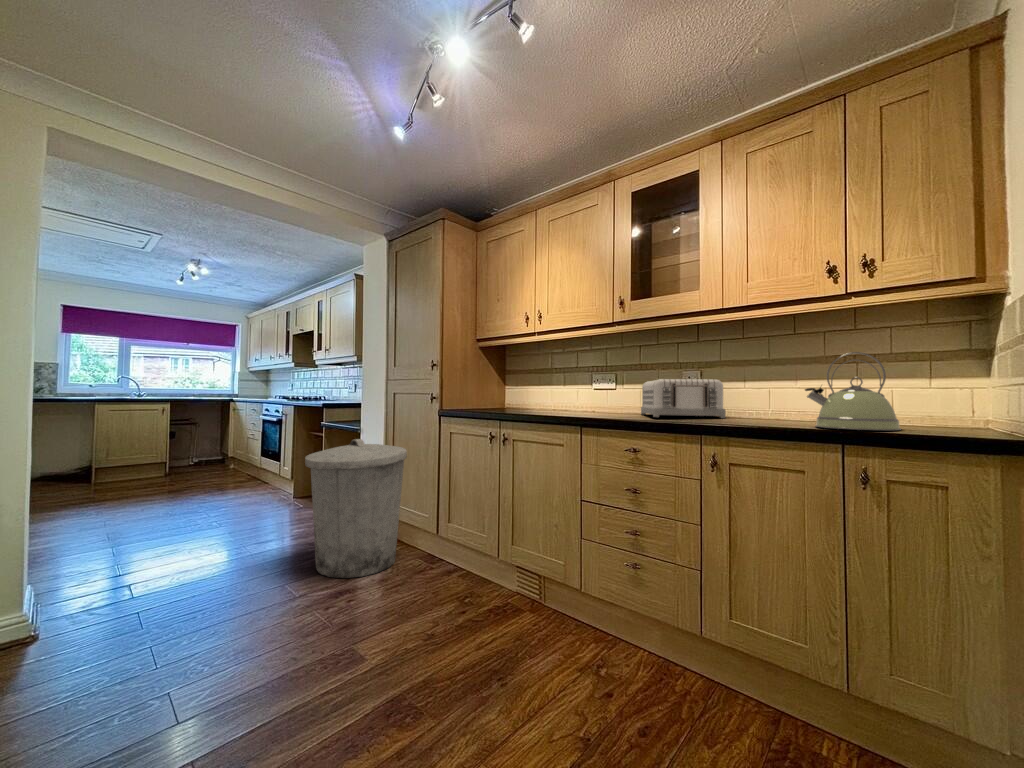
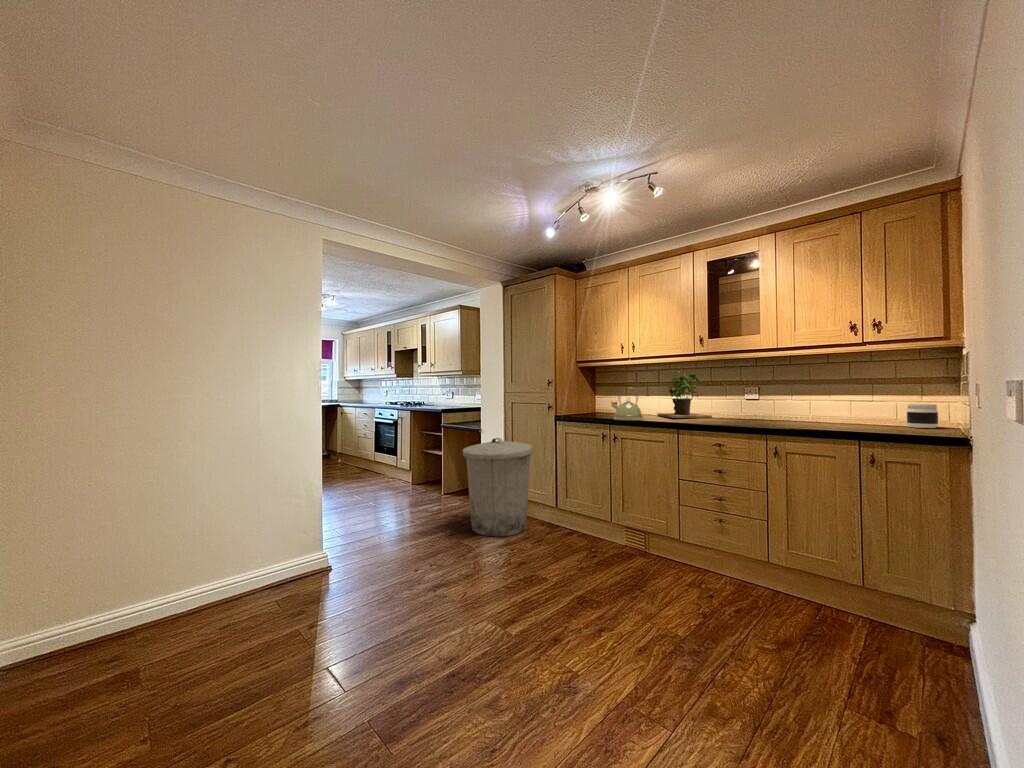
potted plant: none [573,350,641,414] -> present [657,371,712,418]
kettle: present [805,352,901,430] -> present [612,389,643,420]
toaster: present [641,379,726,418] -> none [714,394,779,422]
jar: none [913,389,963,427] -> present [907,404,938,428]

